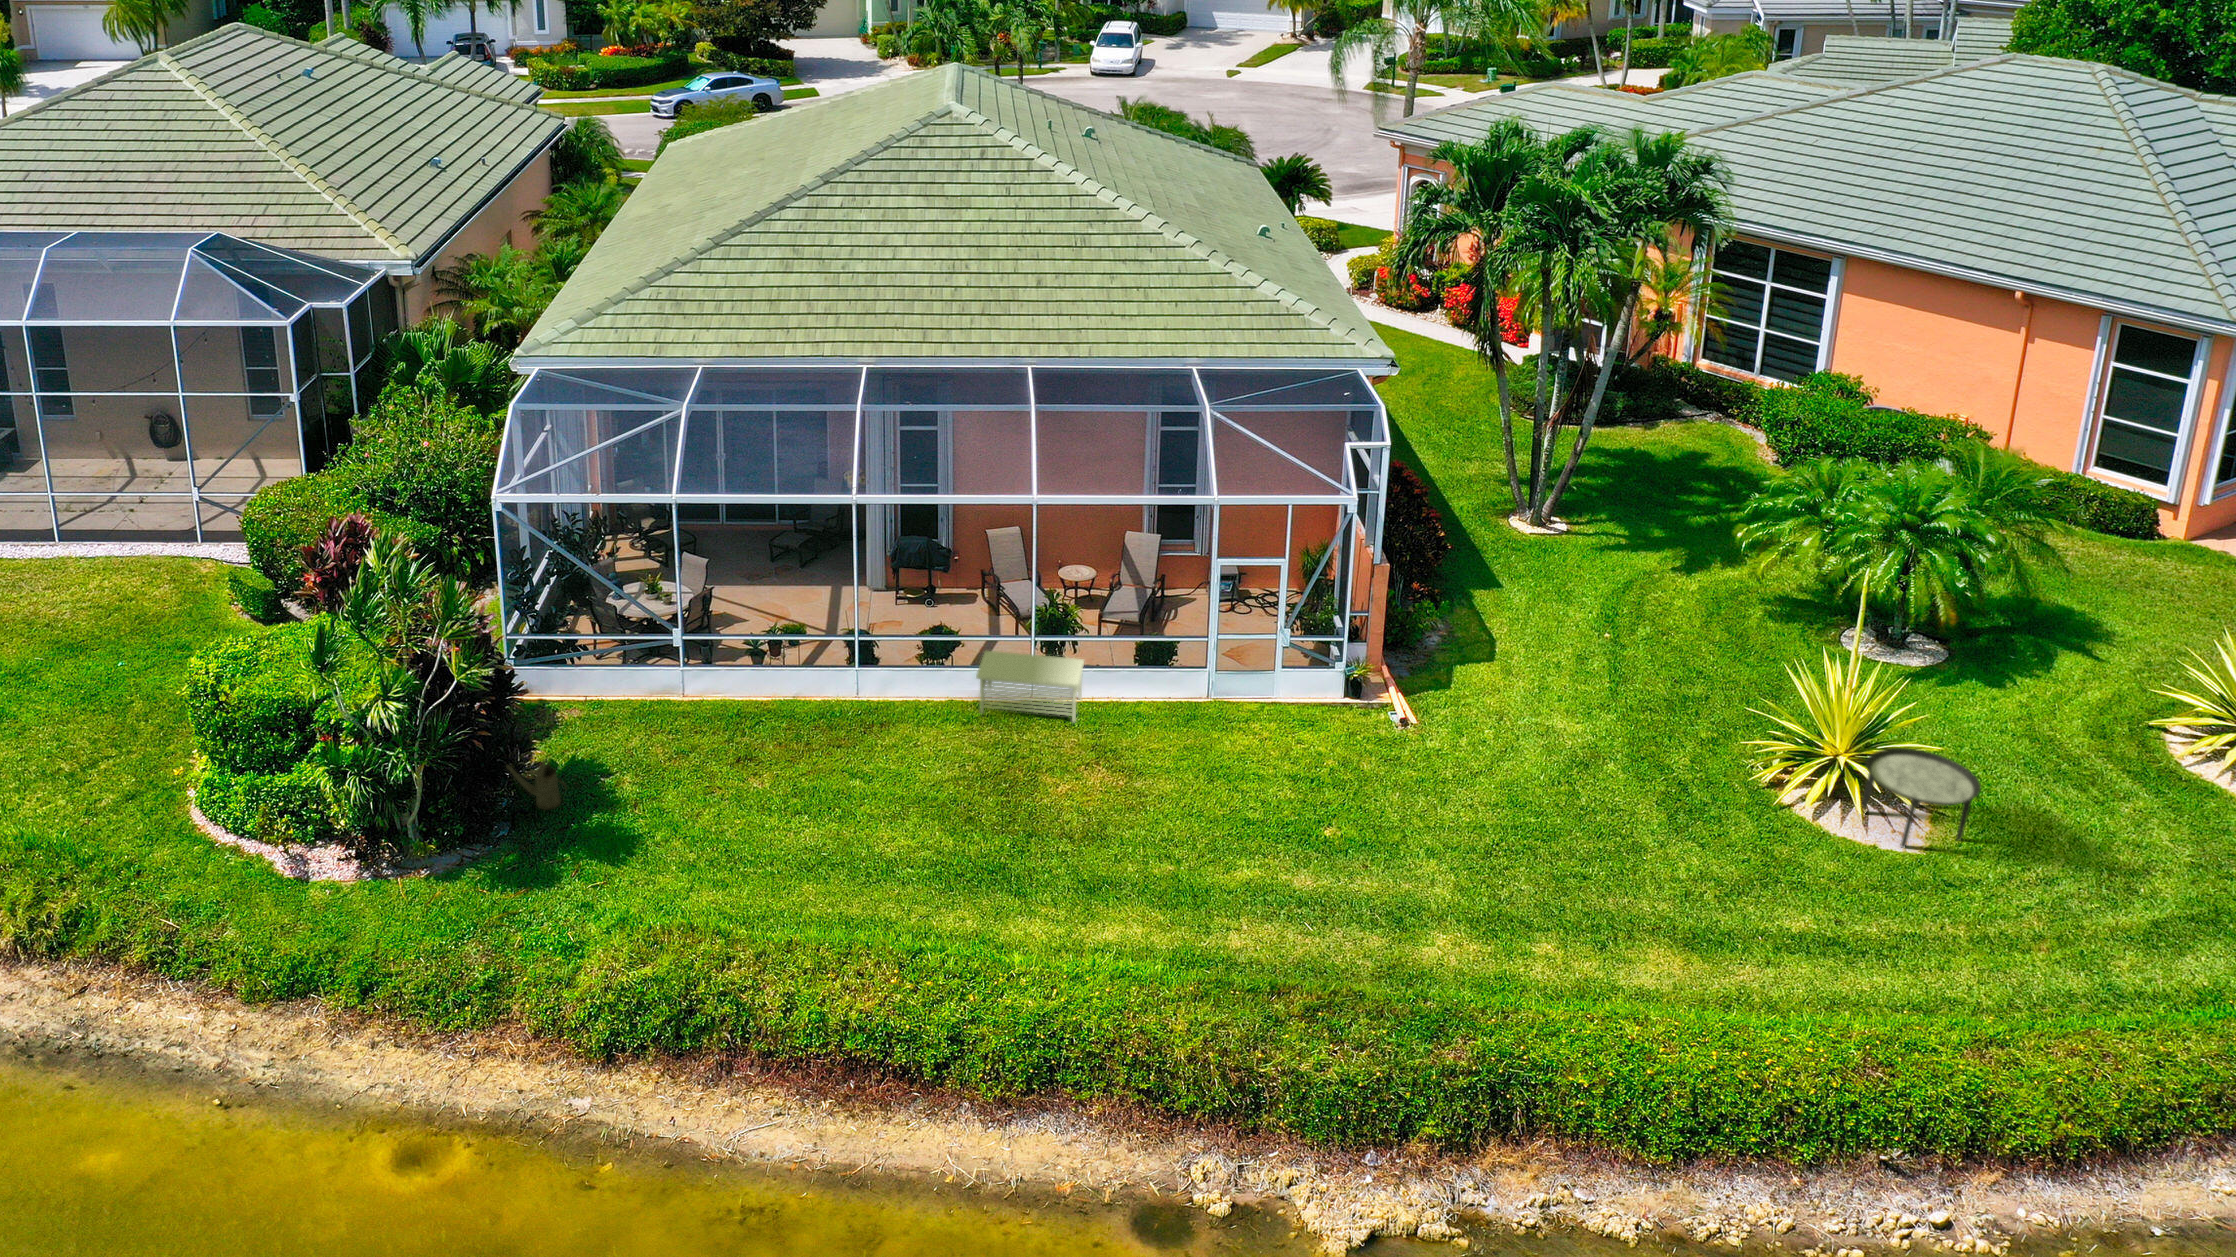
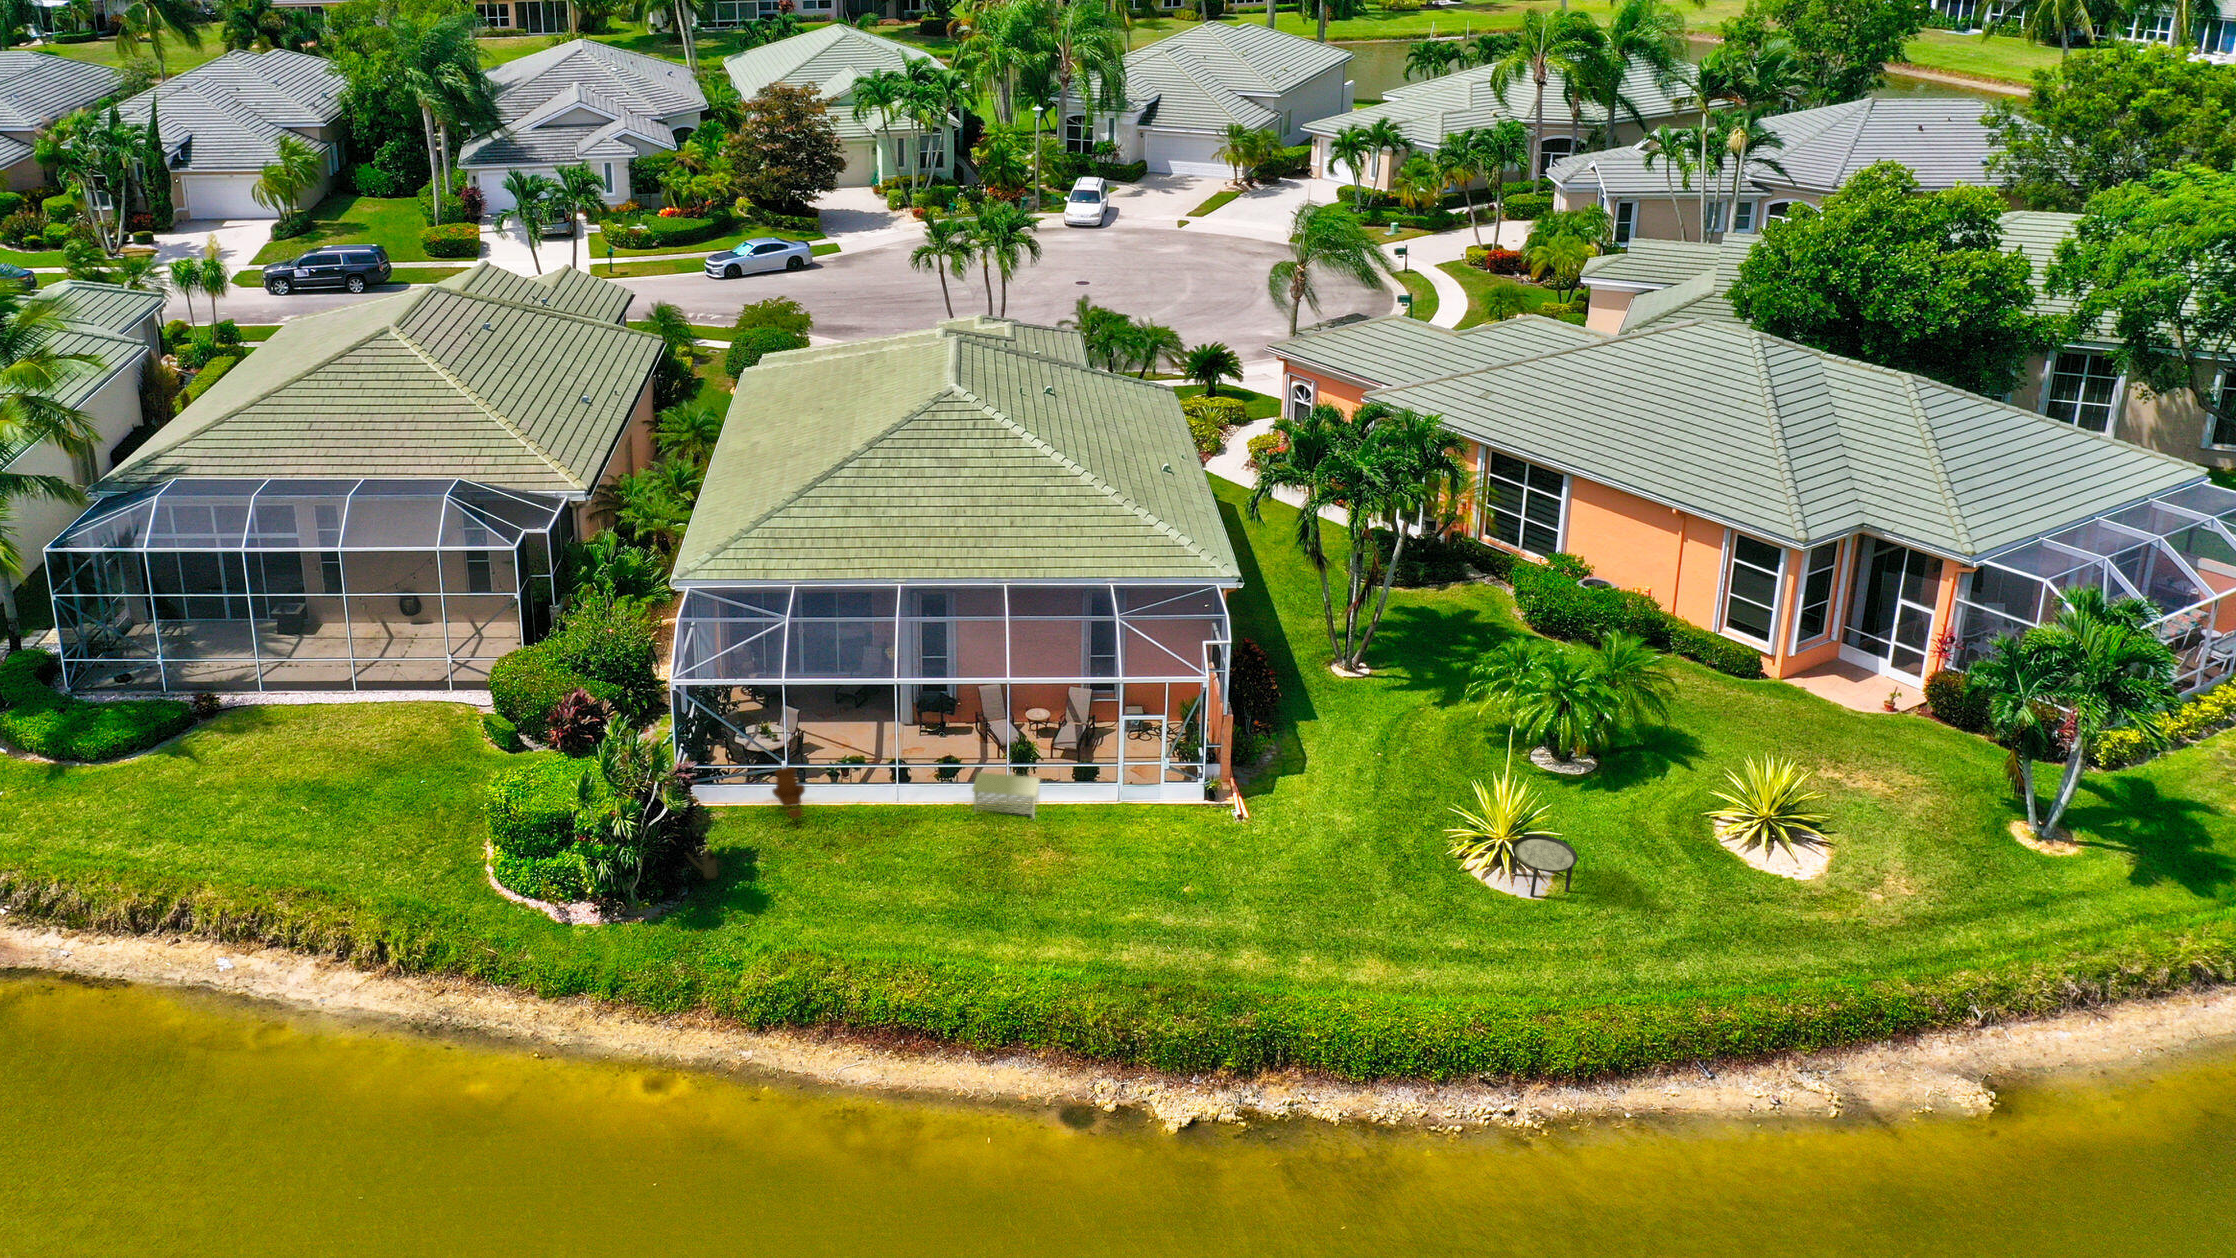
lounge chair: none [658,639,712,735] -> present [772,767,805,826]

